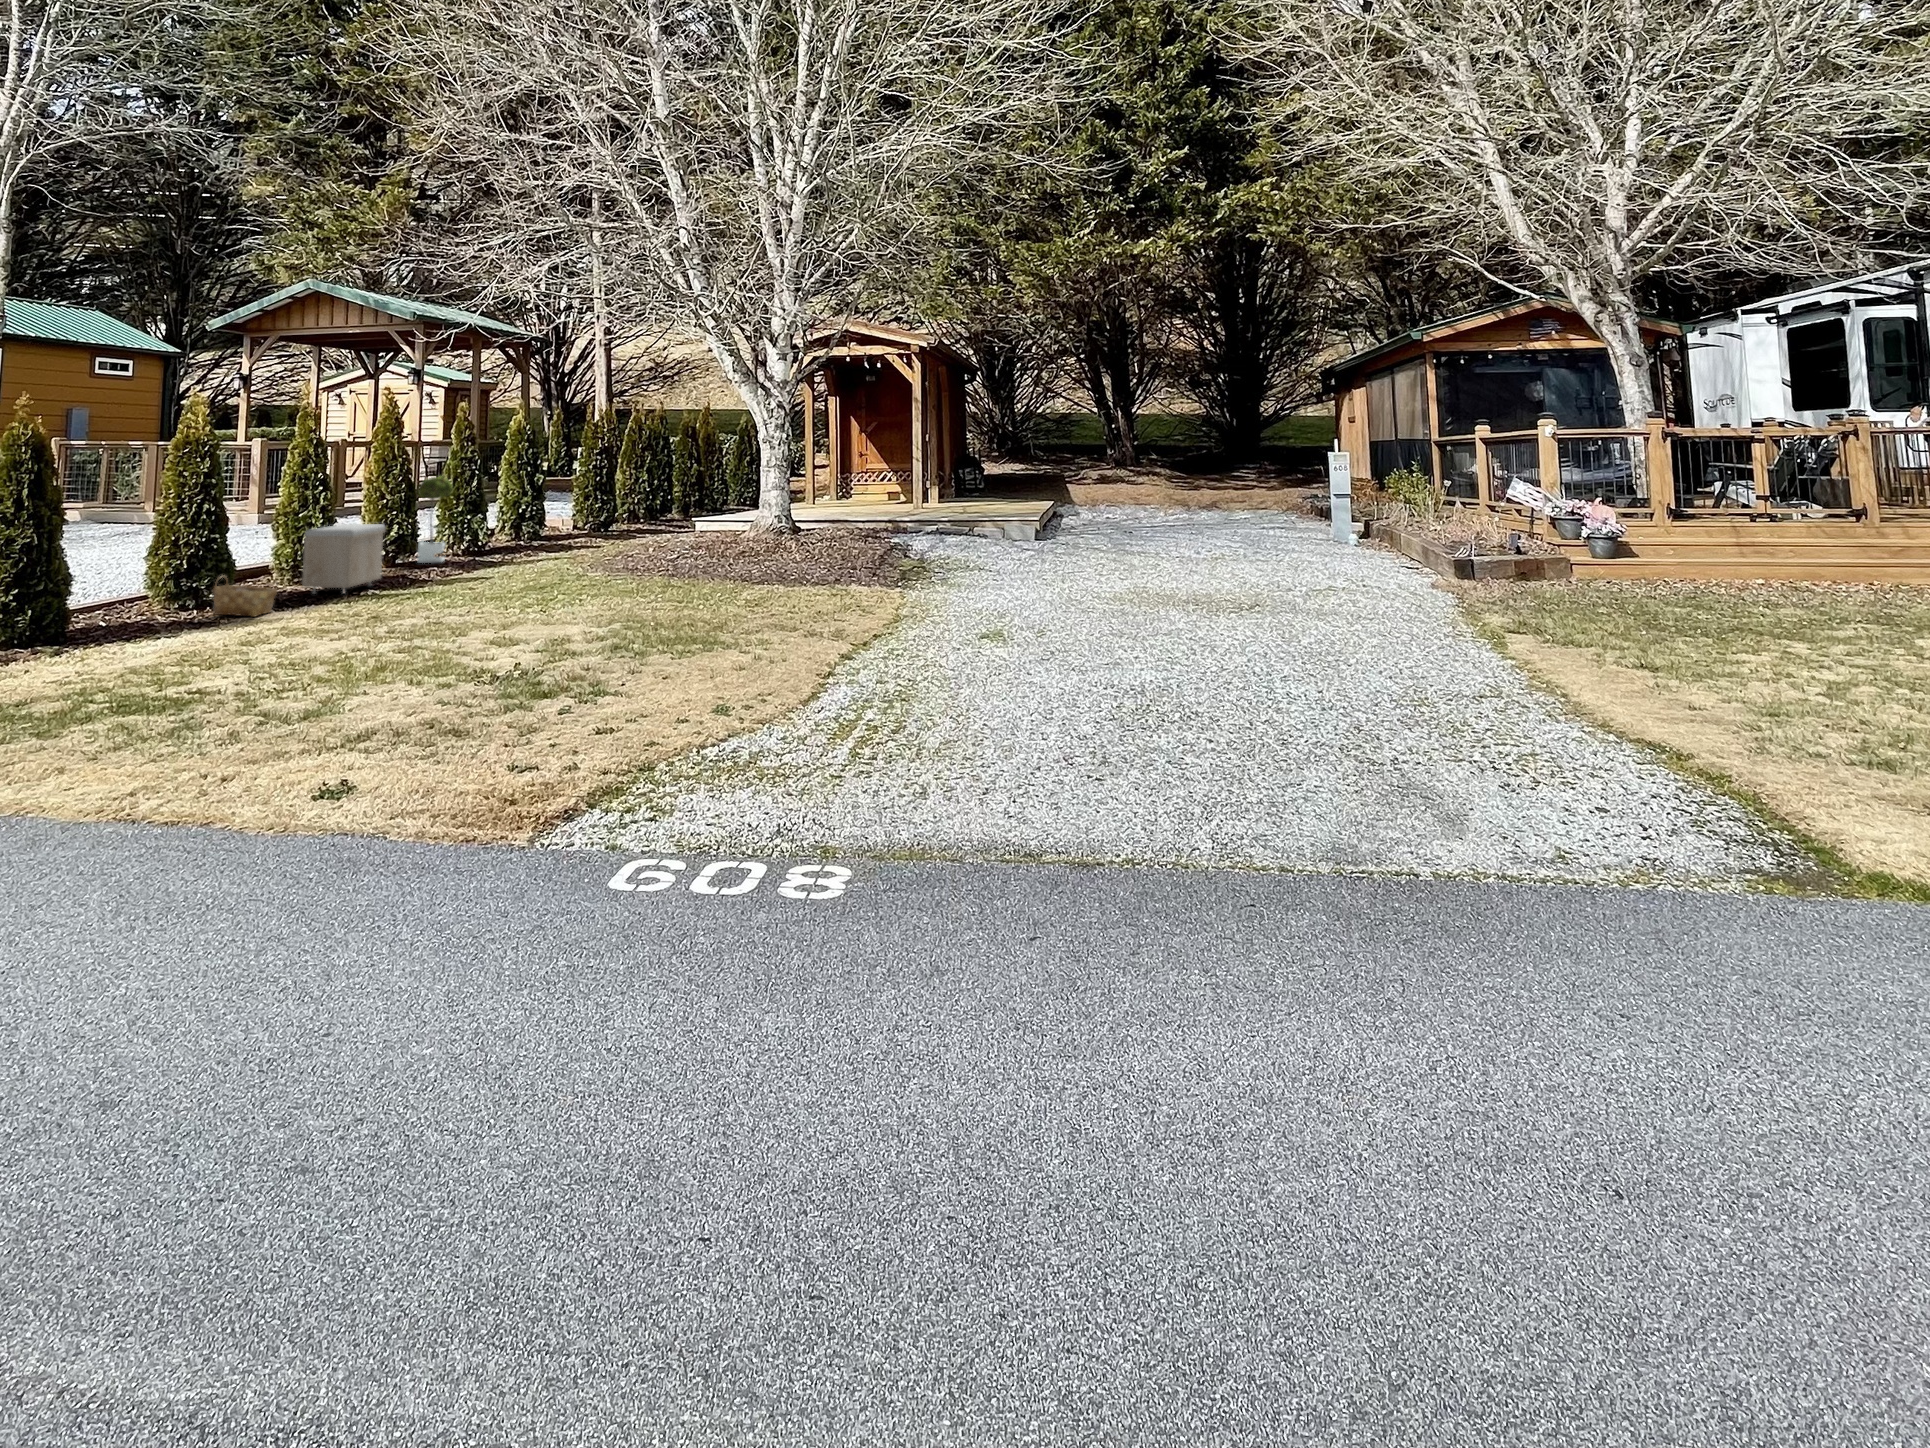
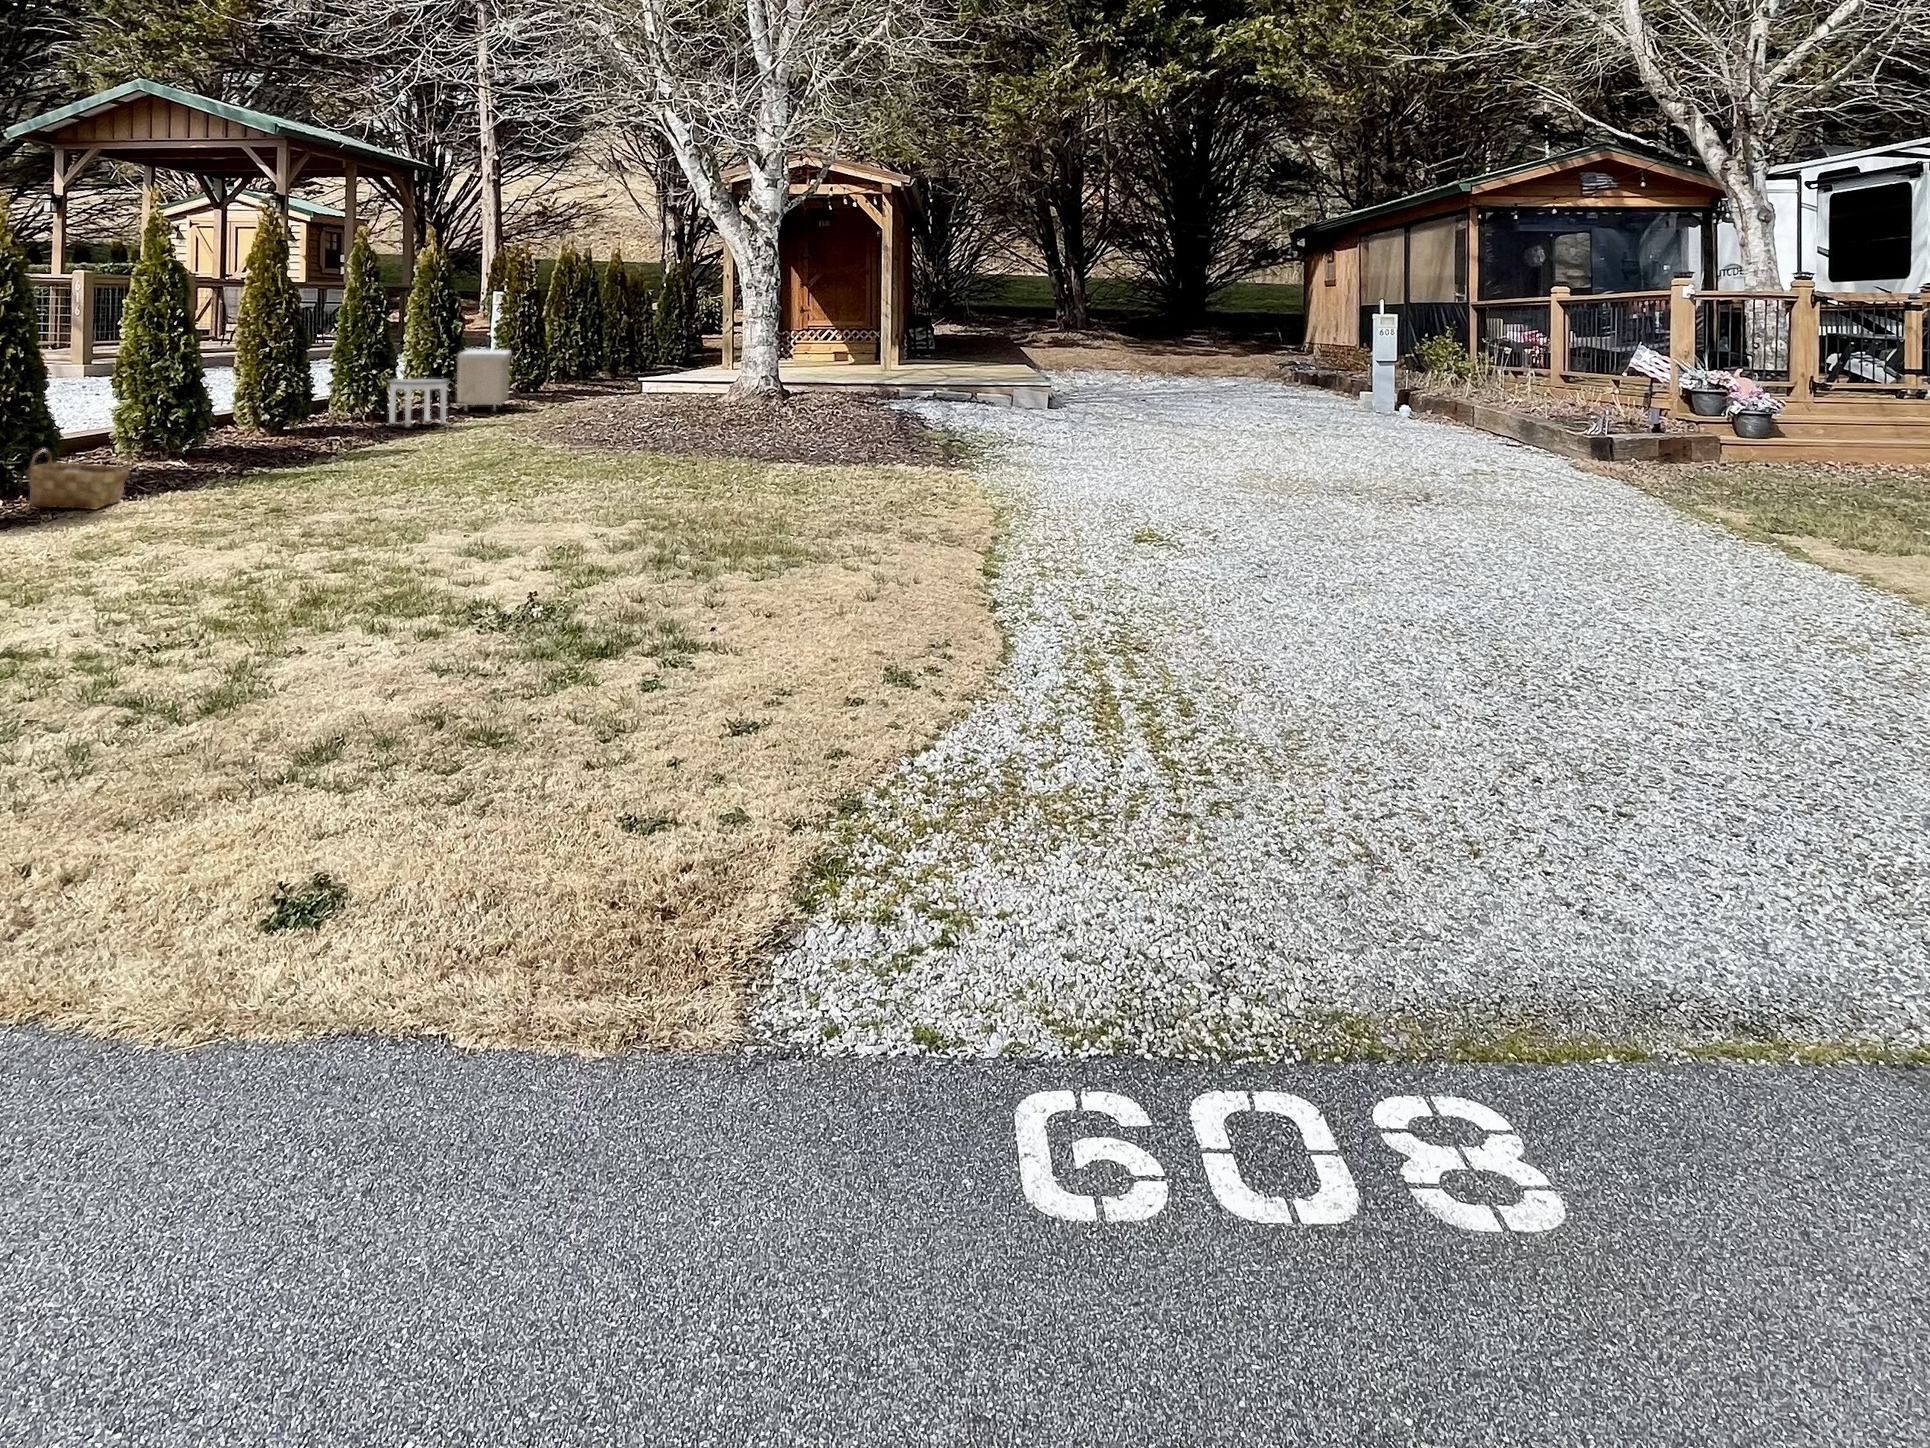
potted tree: present [417,475,454,563] -> none [306,316,357,429]
round table: none [477,523,524,561] -> present [388,379,448,426]
storage bench: present [302,524,385,594] -> present [457,350,512,410]

